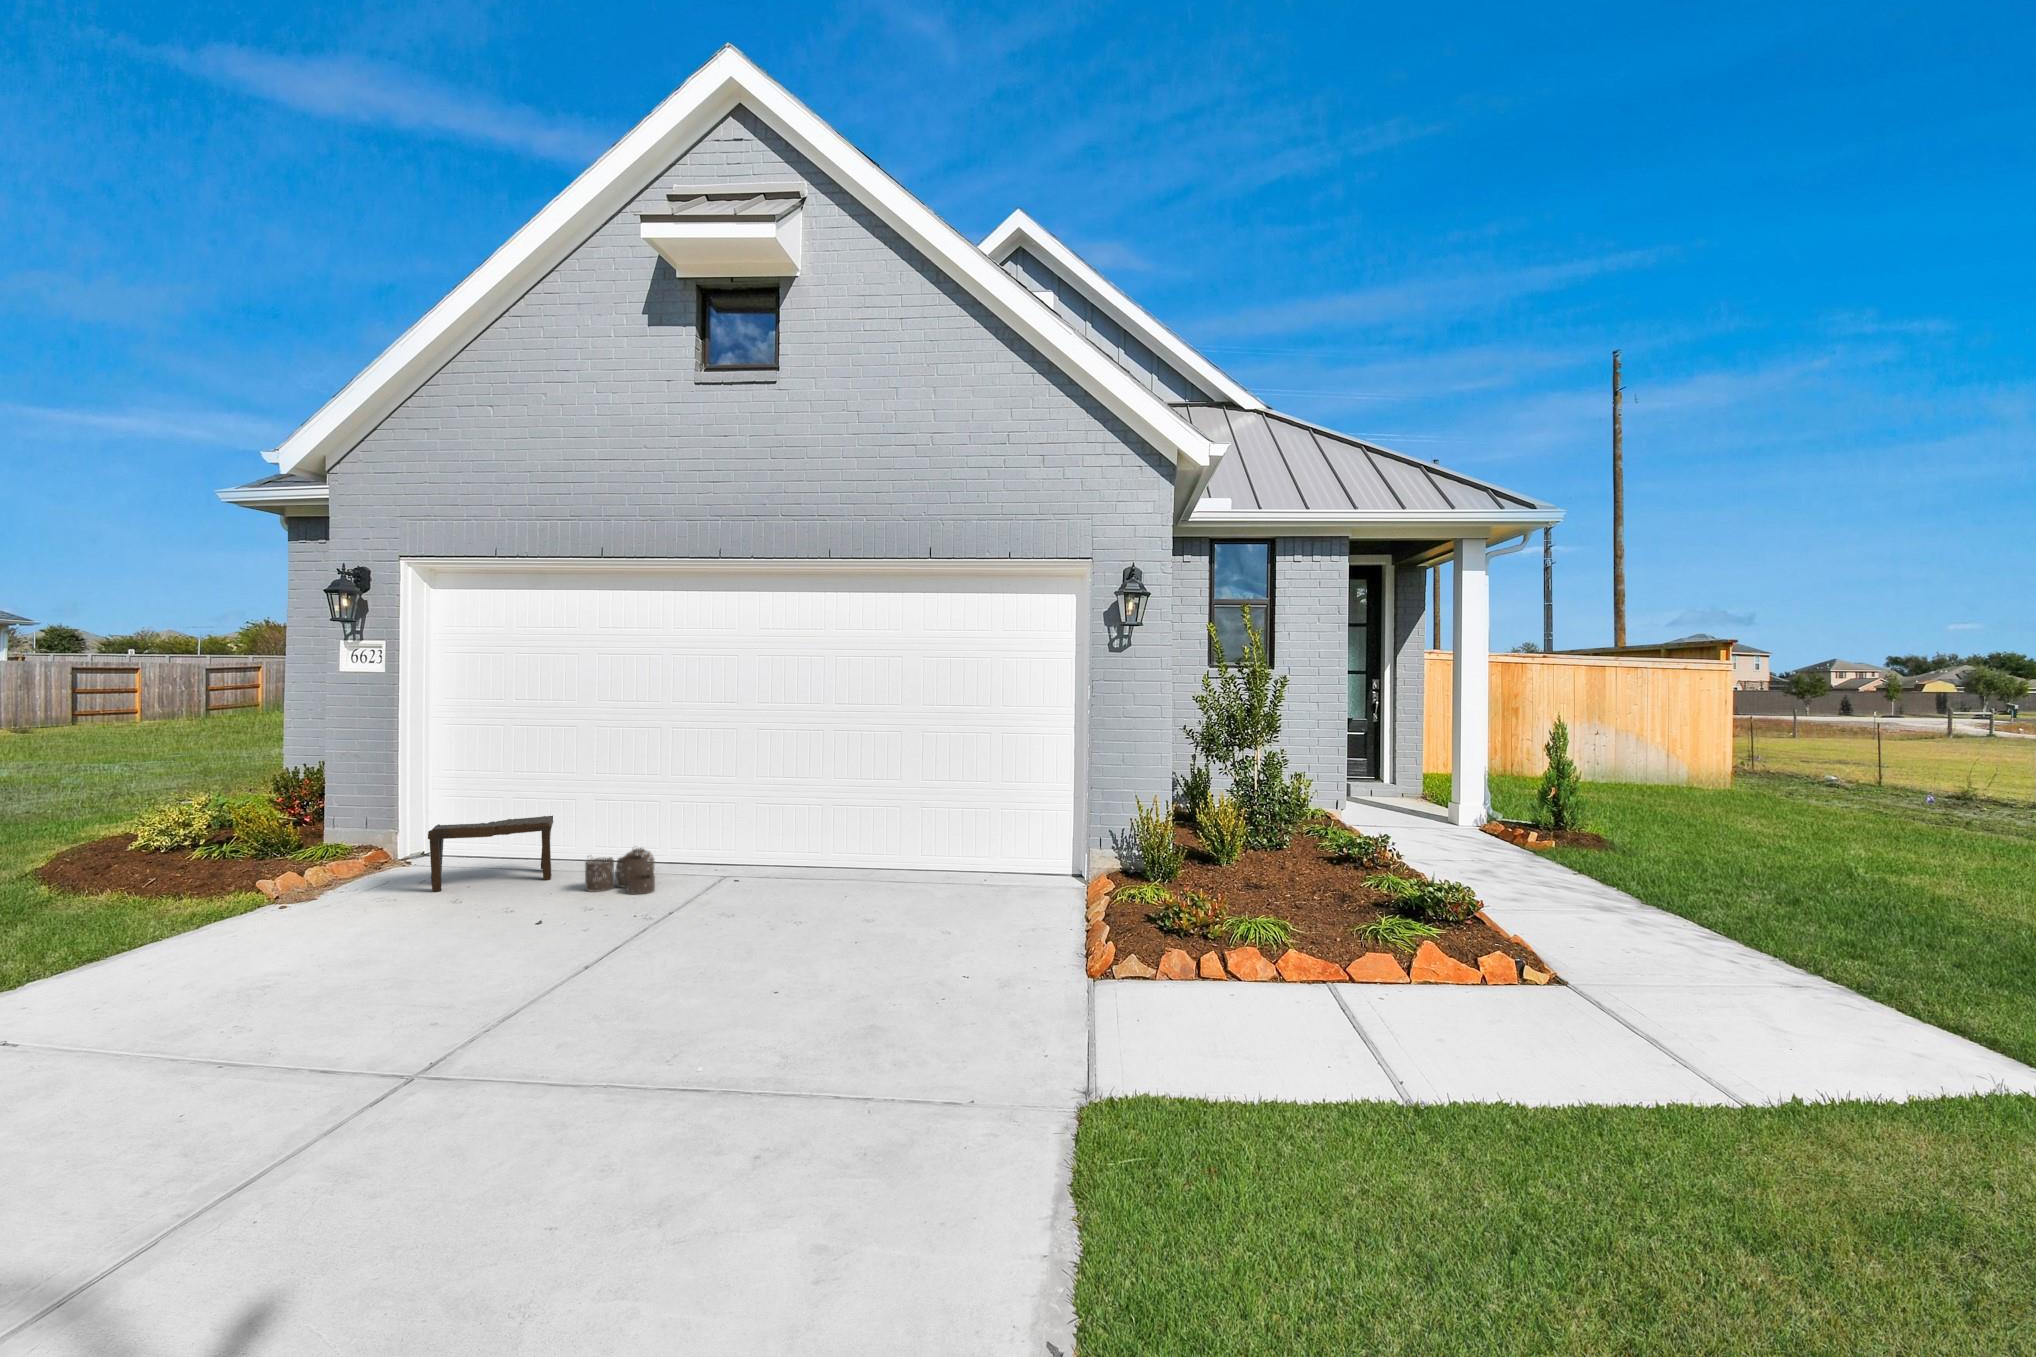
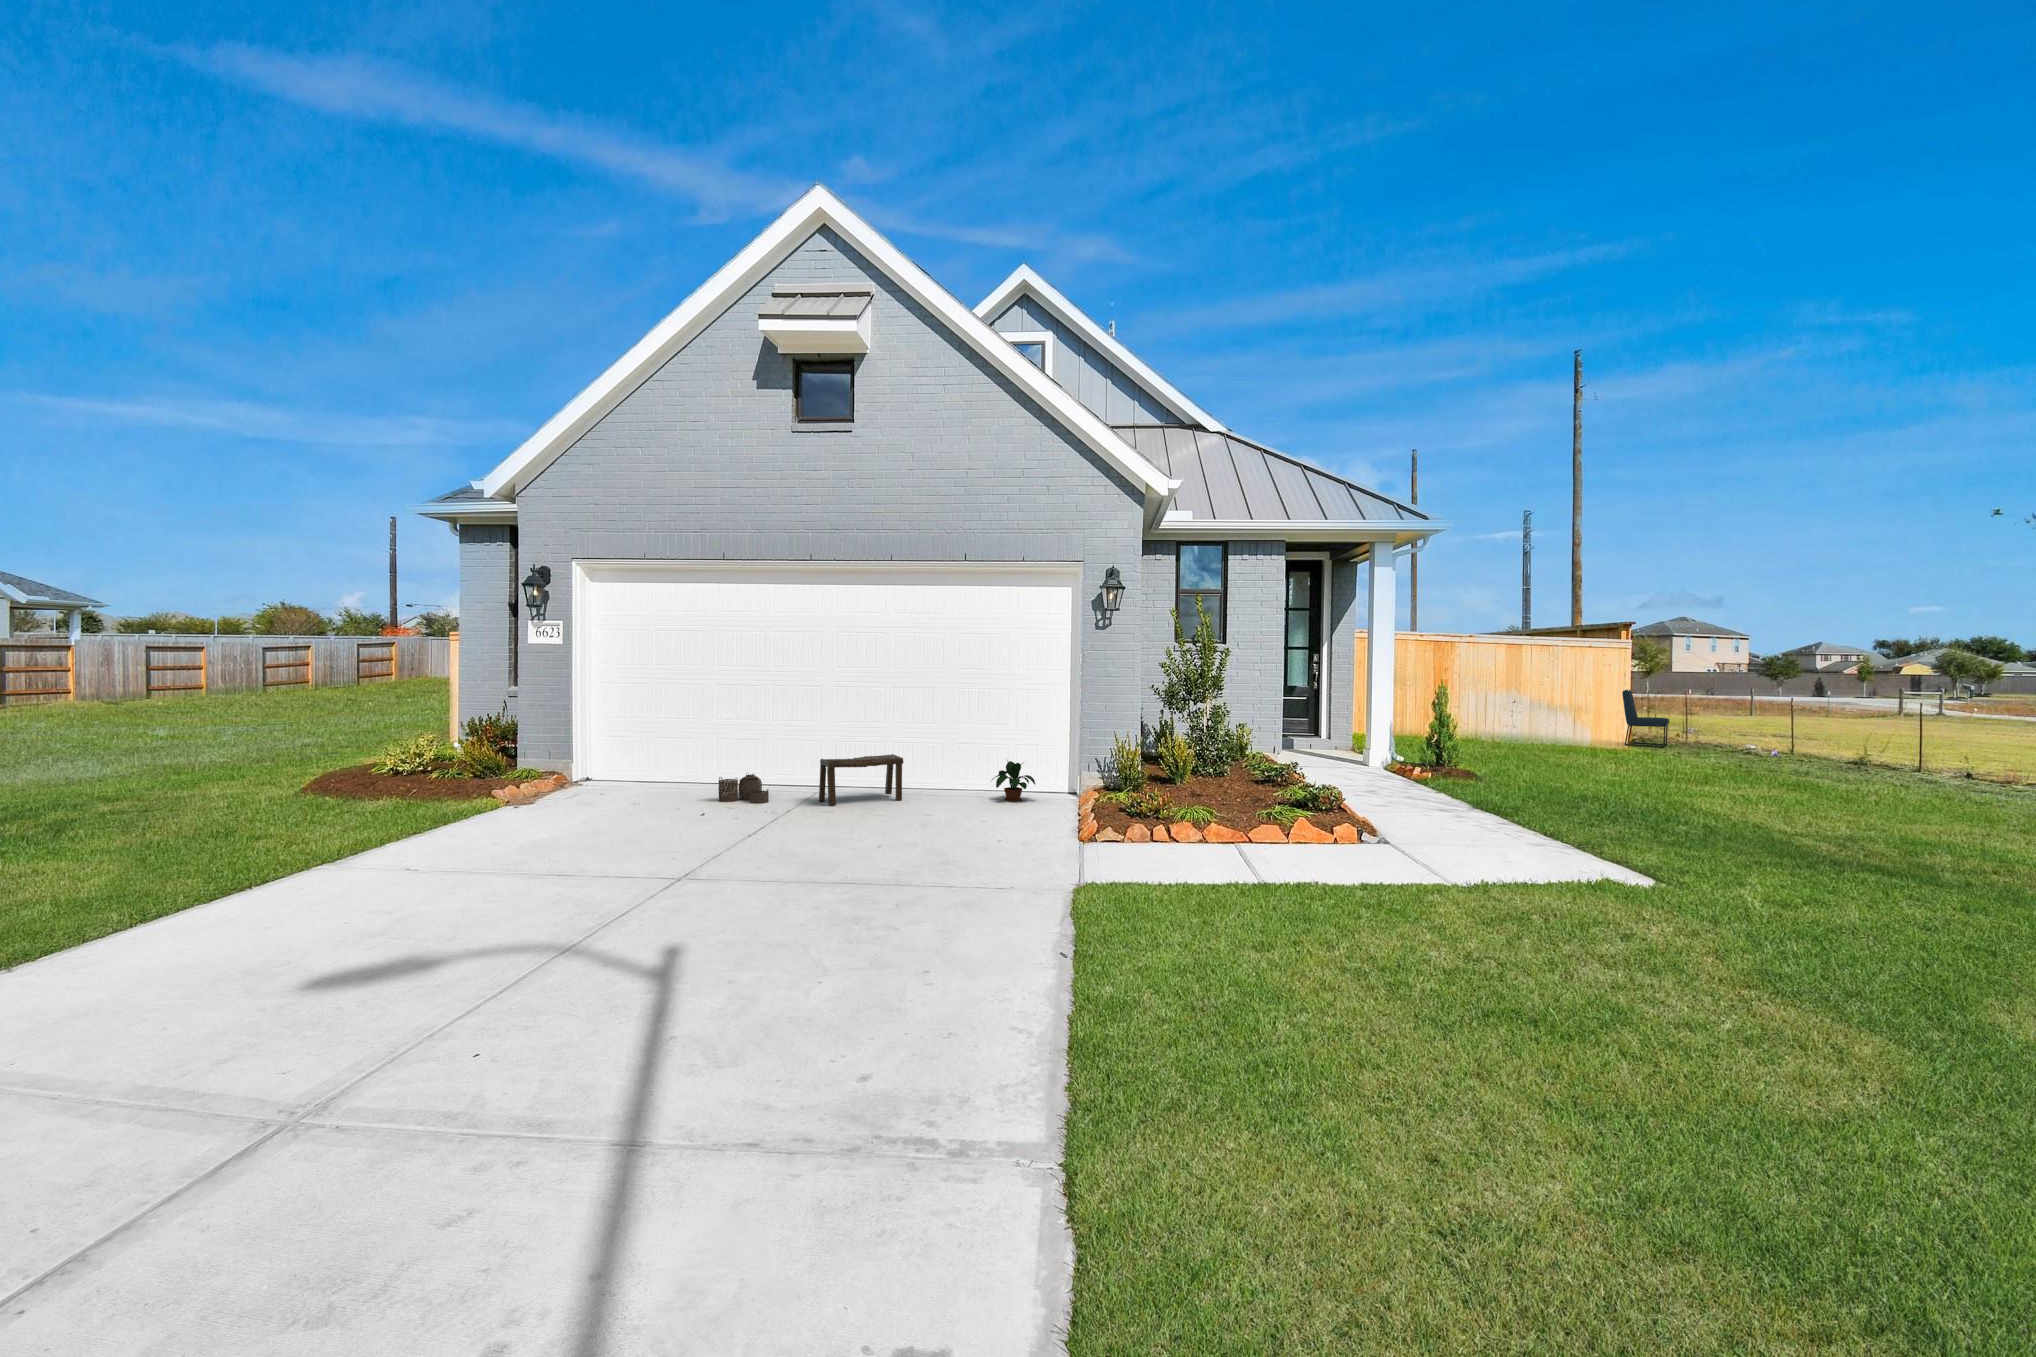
chair: none [1717,718,1774,787] -> present [1622,690,1669,748]
bench: present [428,816,553,892] -> present [819,754,903,806]
potted plant: none [965,822,1026,888] -> present [992,761,1035,802]

